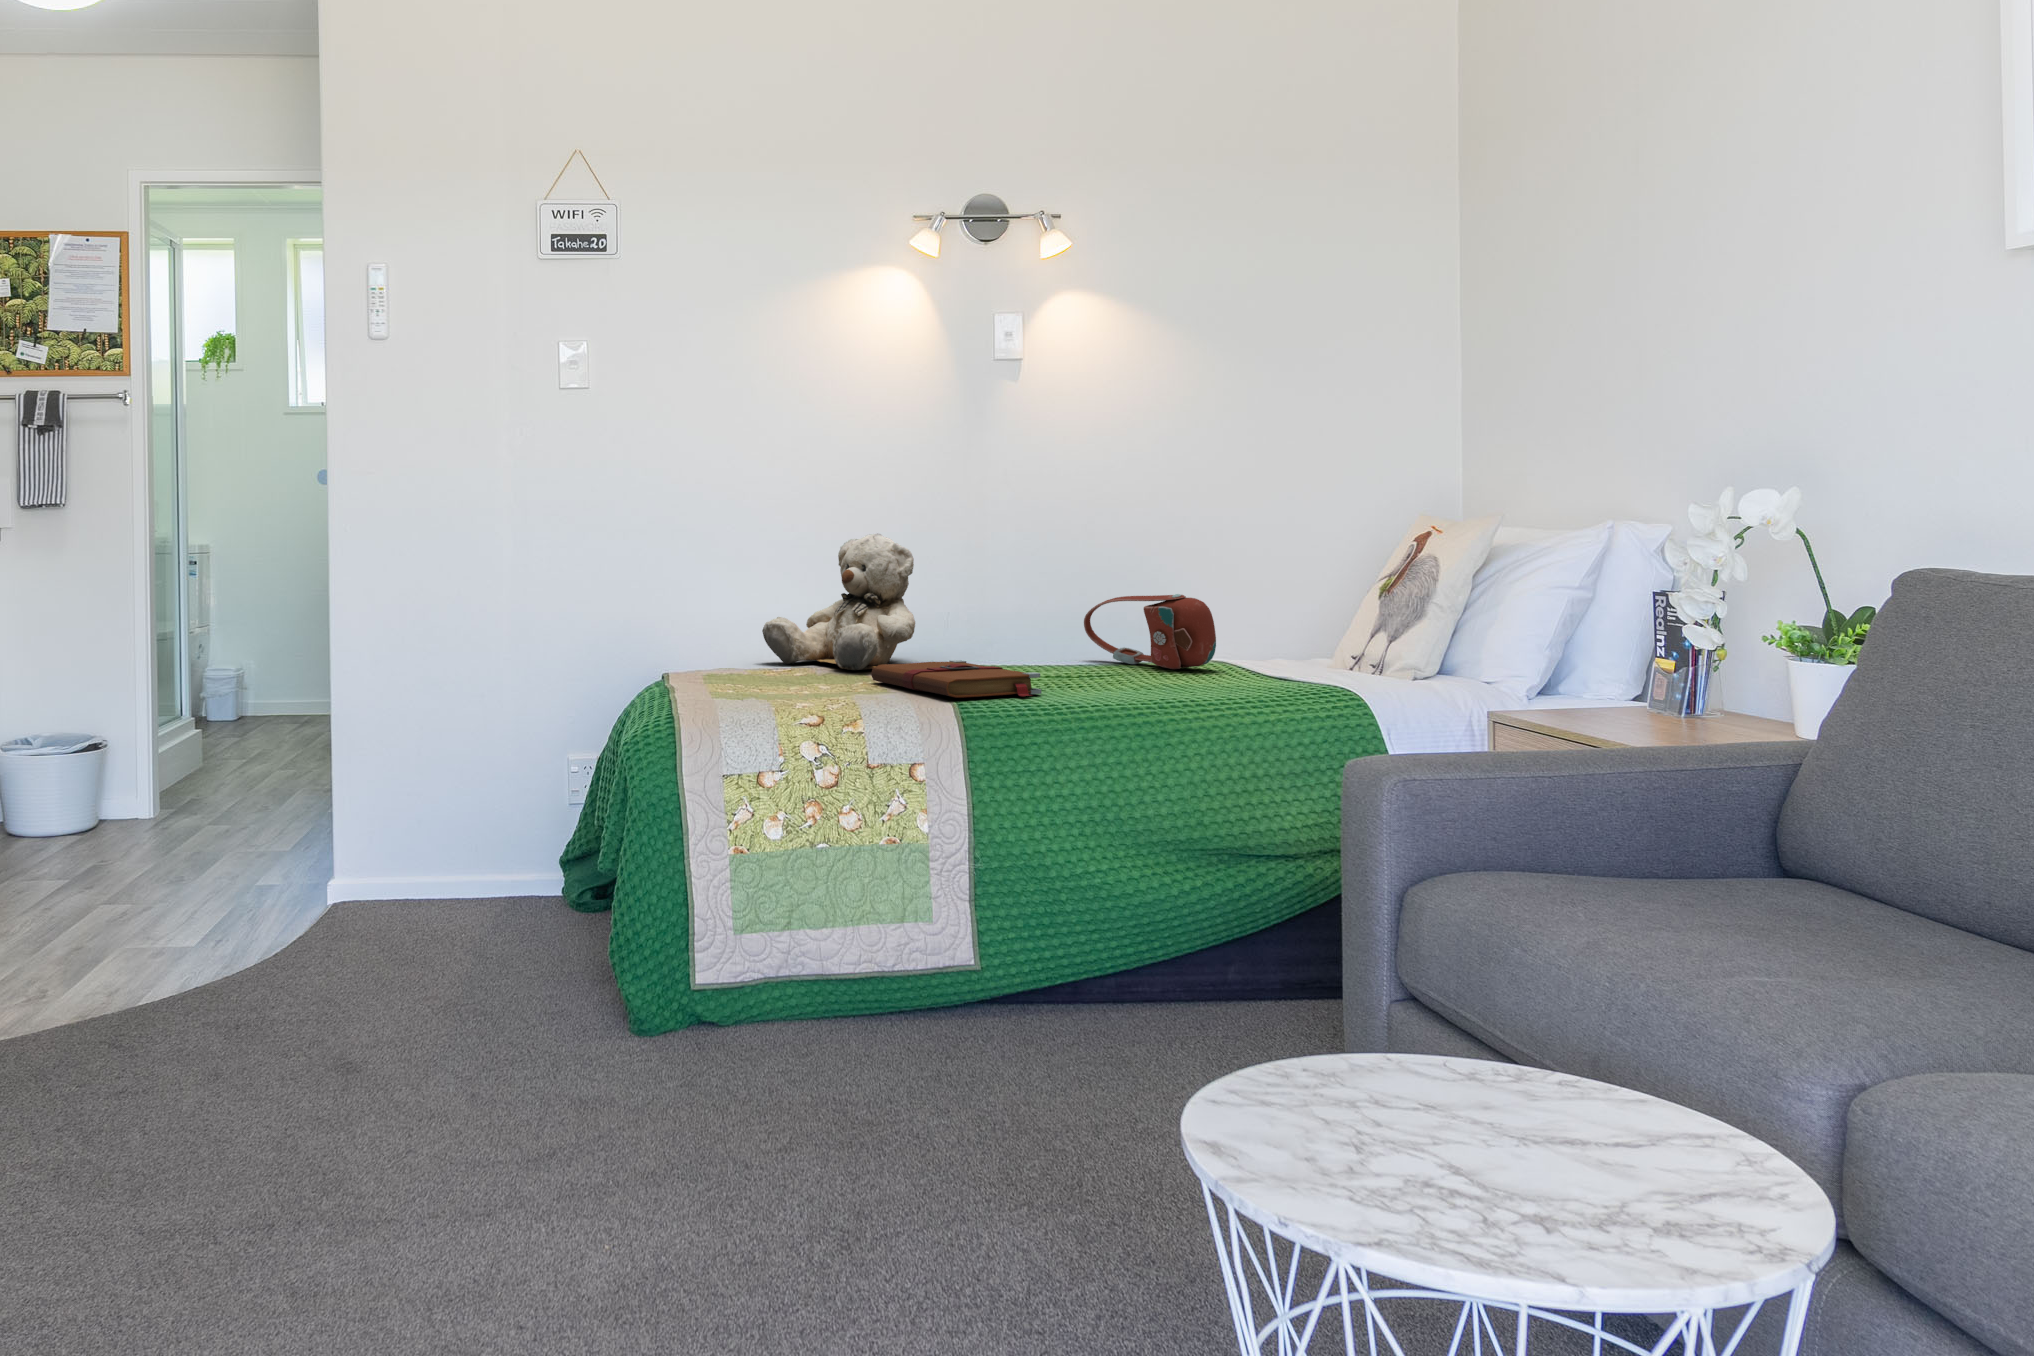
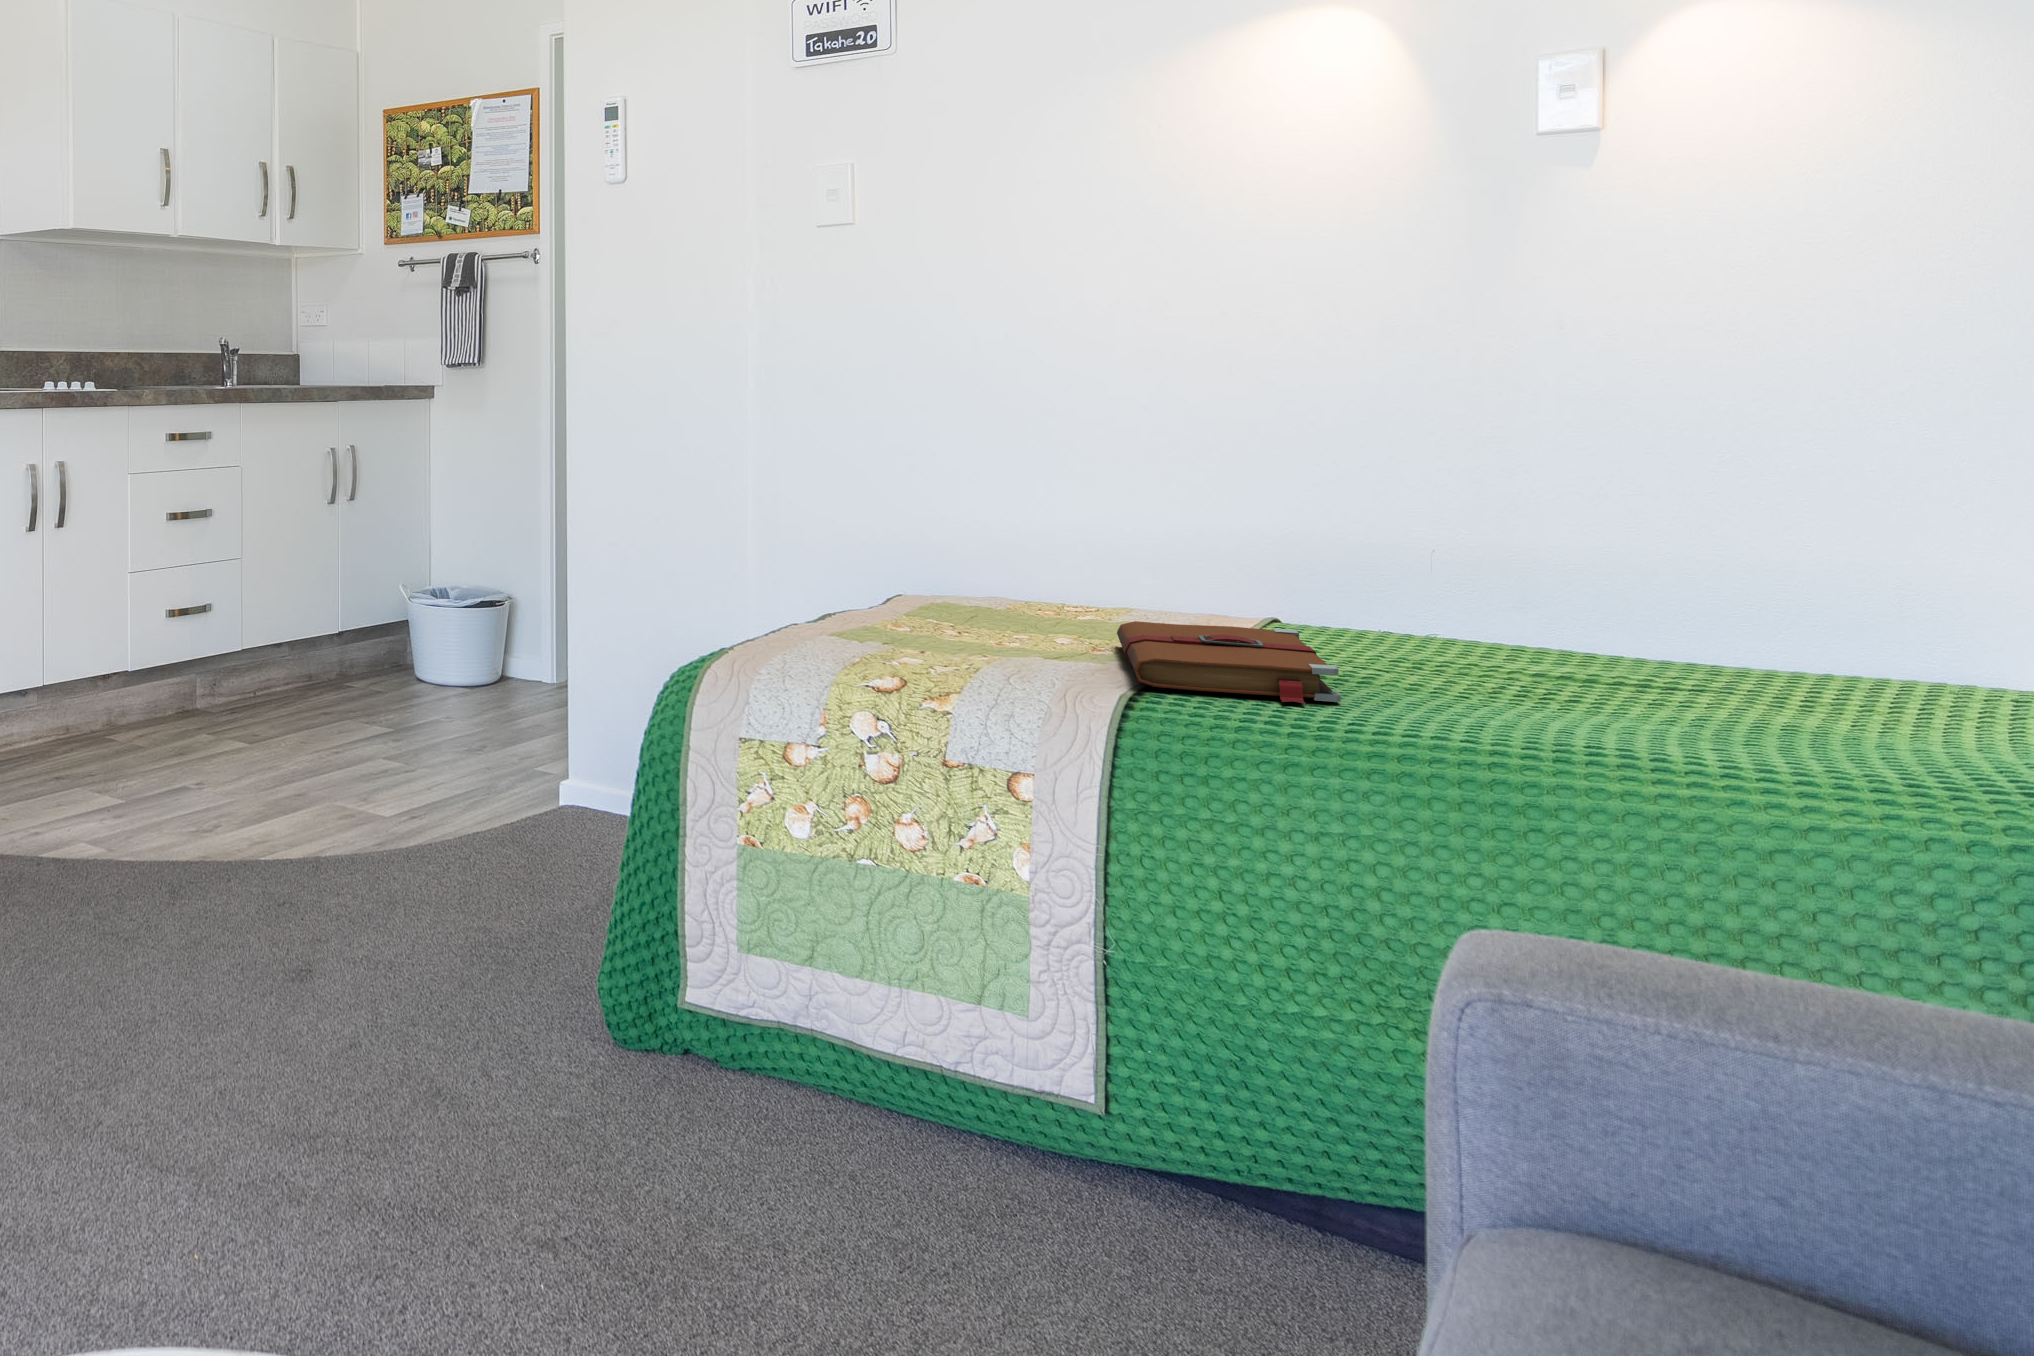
teddy bear: present [762,533,915,670] -> none [1056,425,1304,627]
handbag: present [1084,594,1216,669] -> none [1654,555,1912,700]

